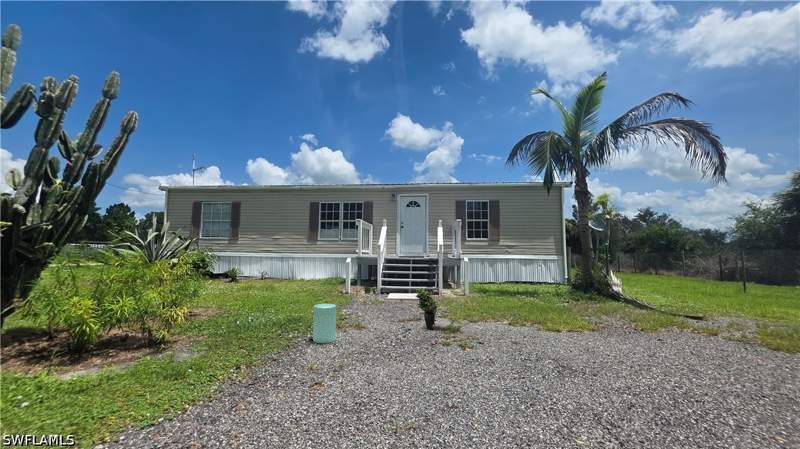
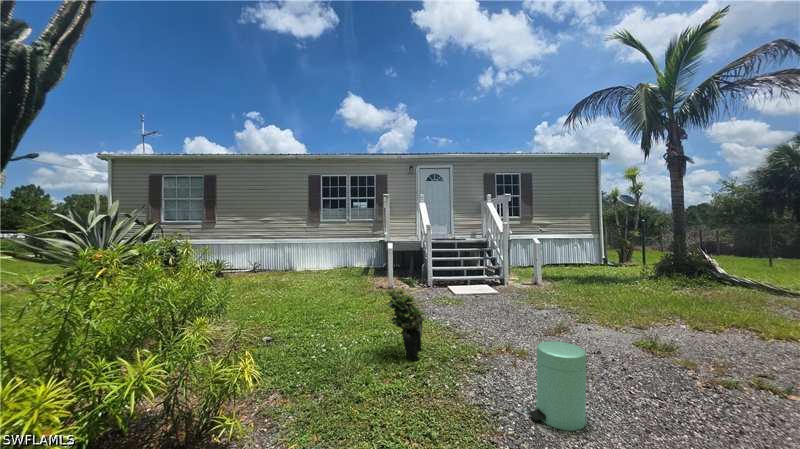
potted plant: present [416,287,438,330] -> present [386,289,425,361]

